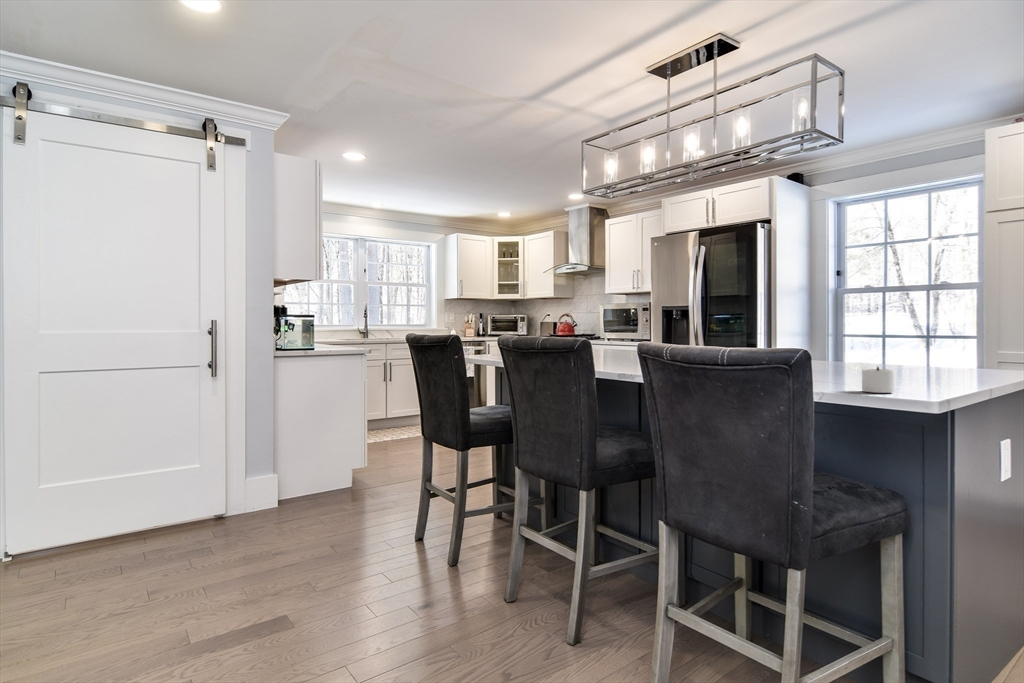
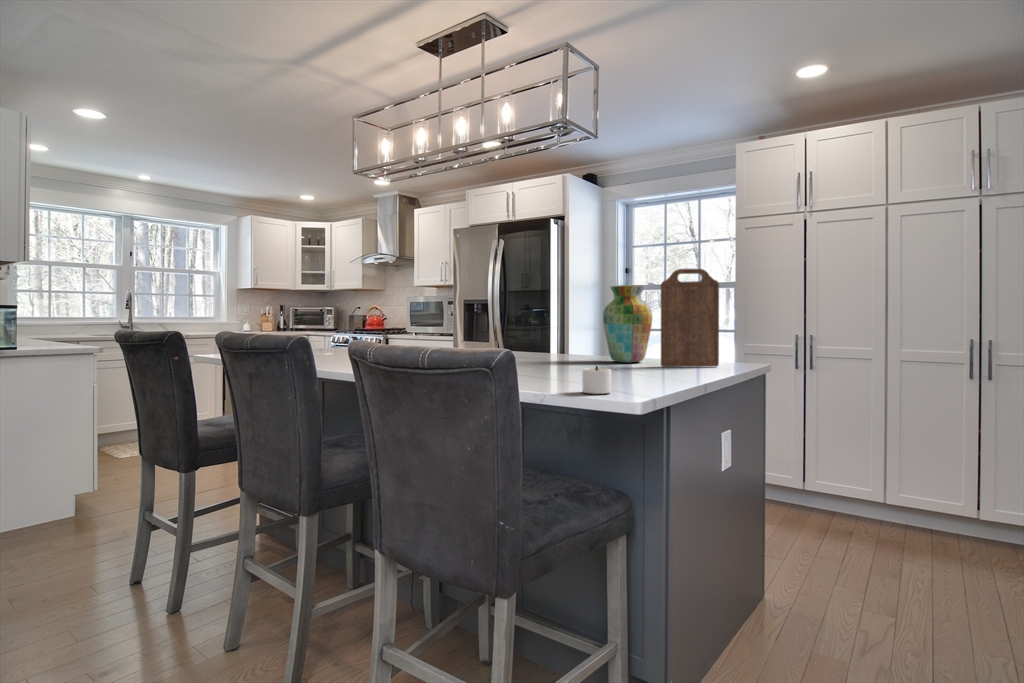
cutting board: none [916,270,988,372] -> present [661,269,719,367]
vase: none [843,289,902,367] -> present [603,285,653,363]

